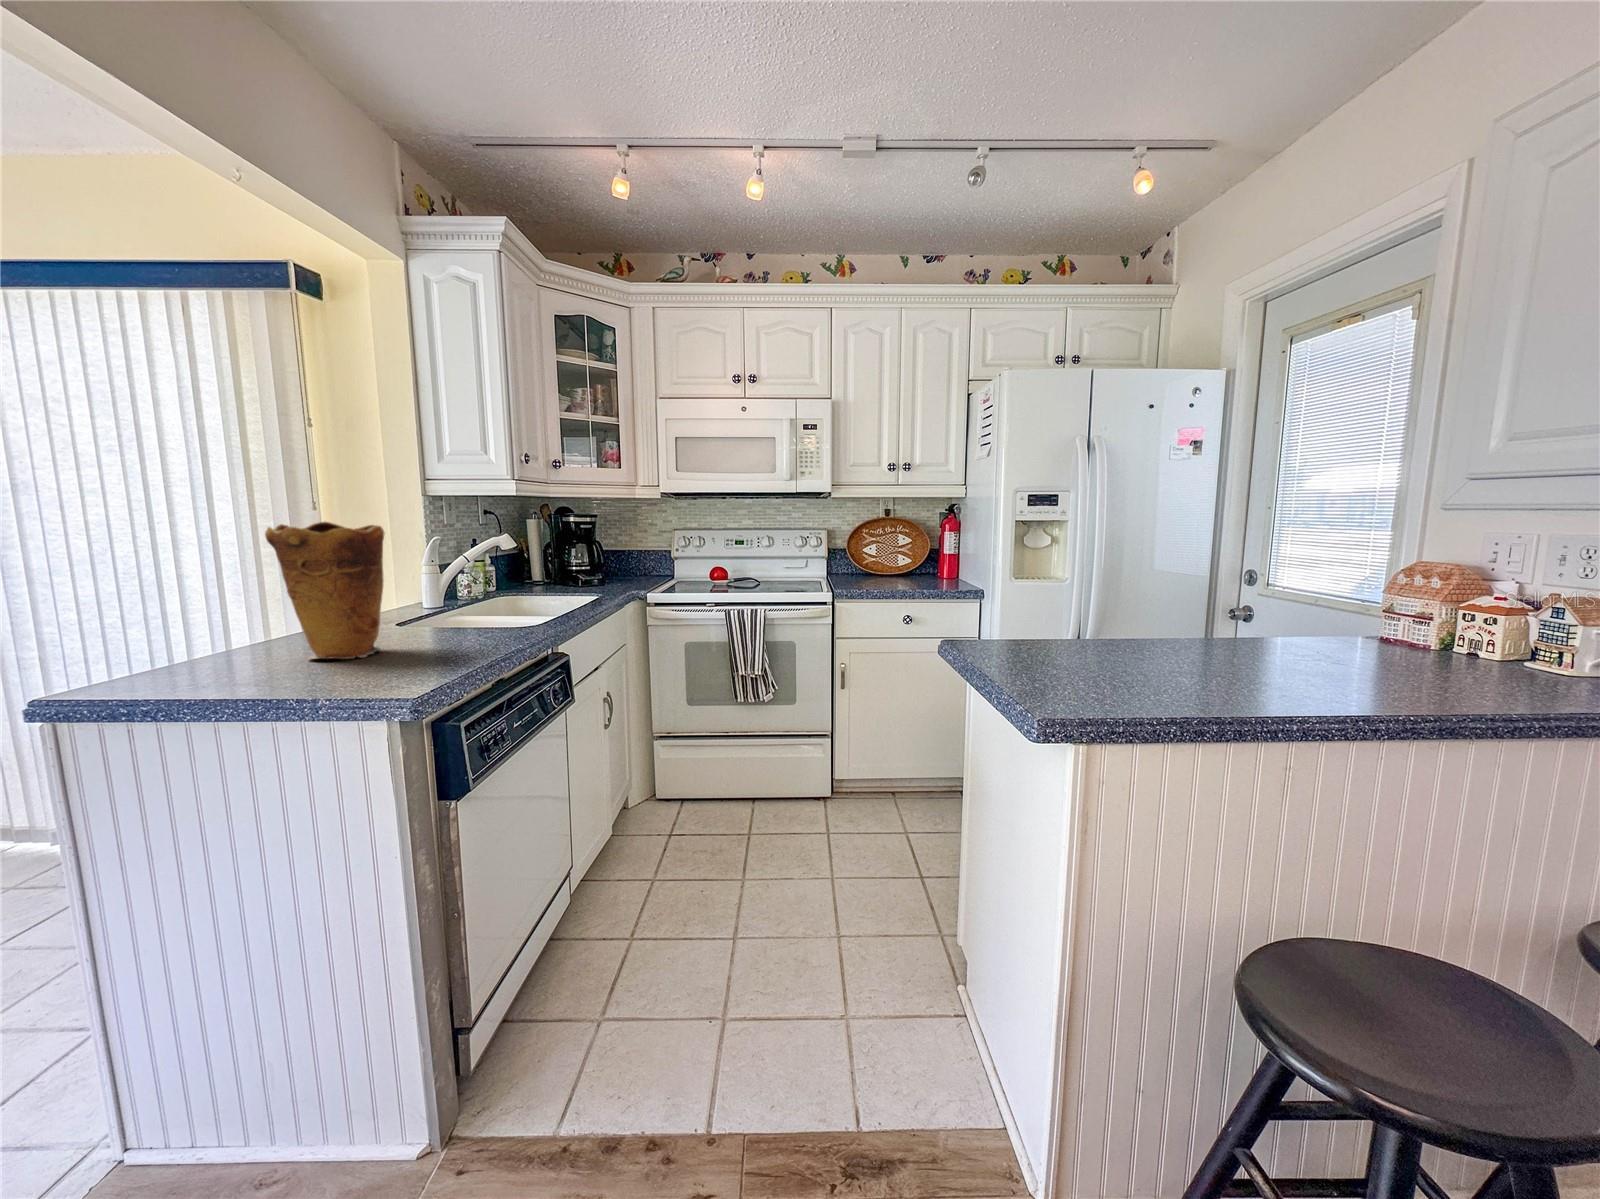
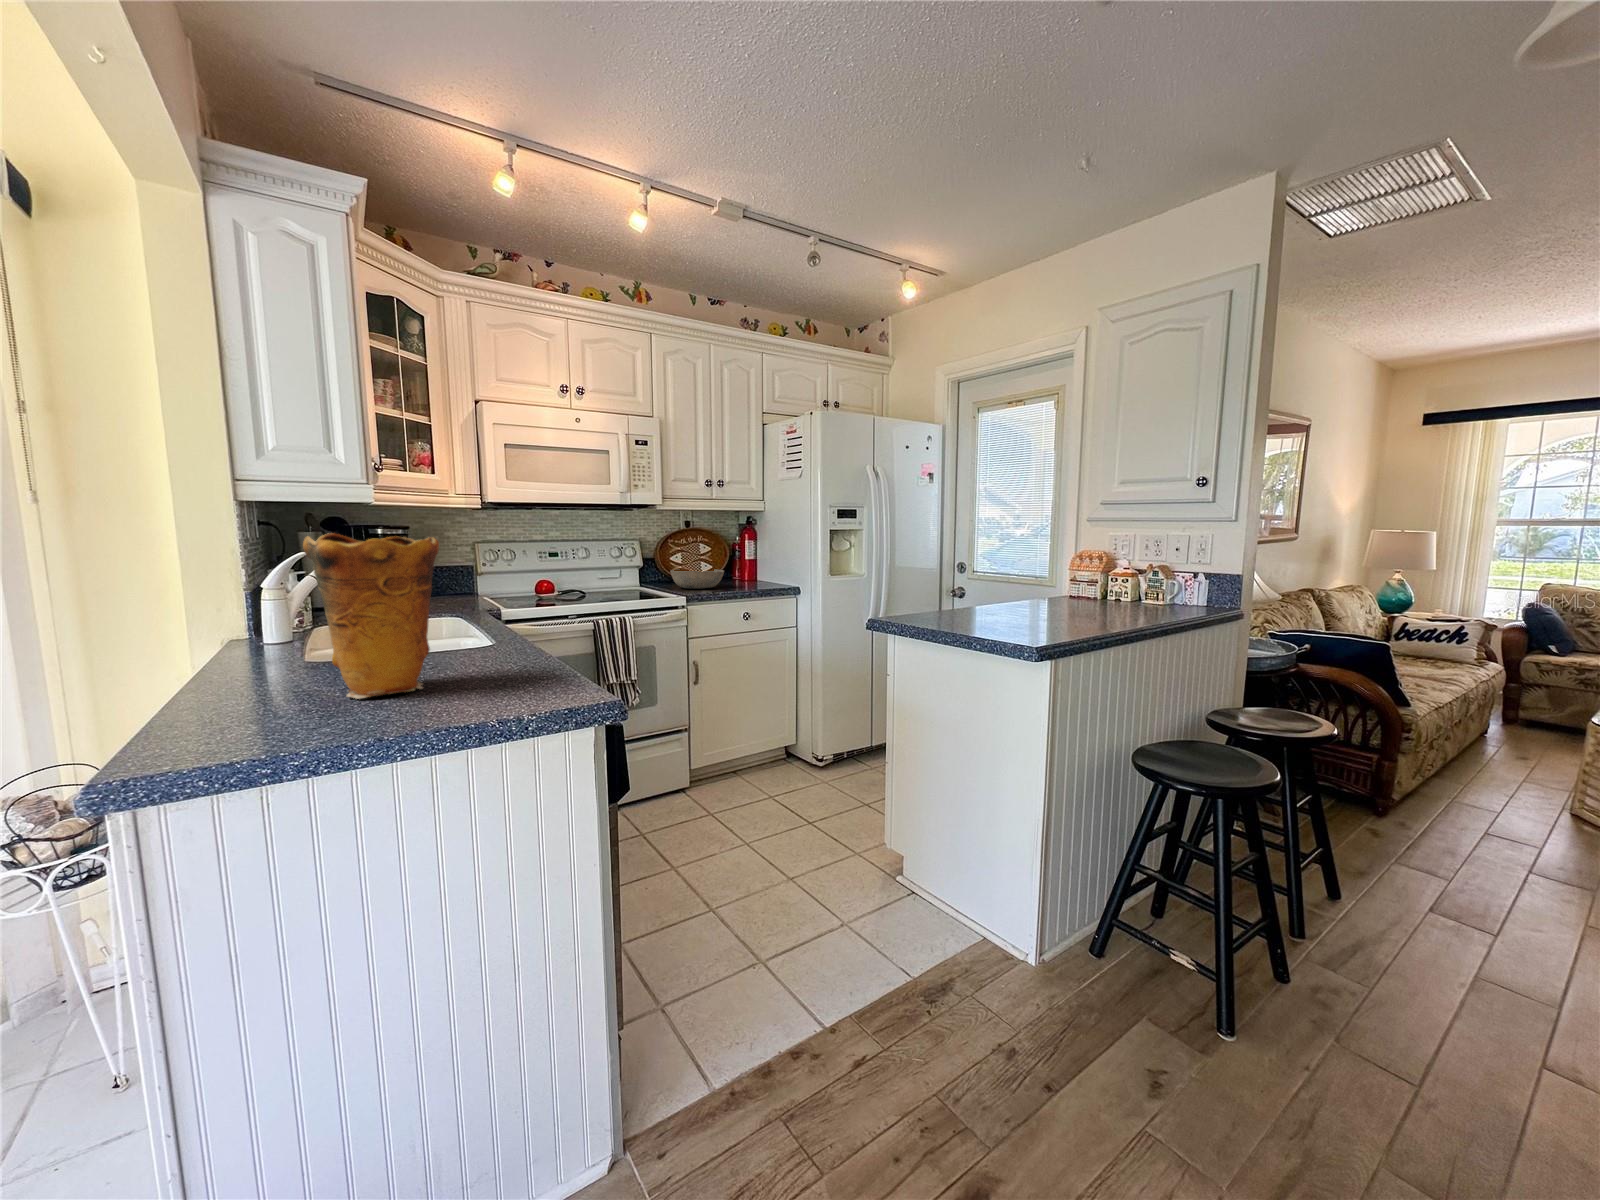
bowl: none [855,561,913,583] -> present [670,569,724,589]

